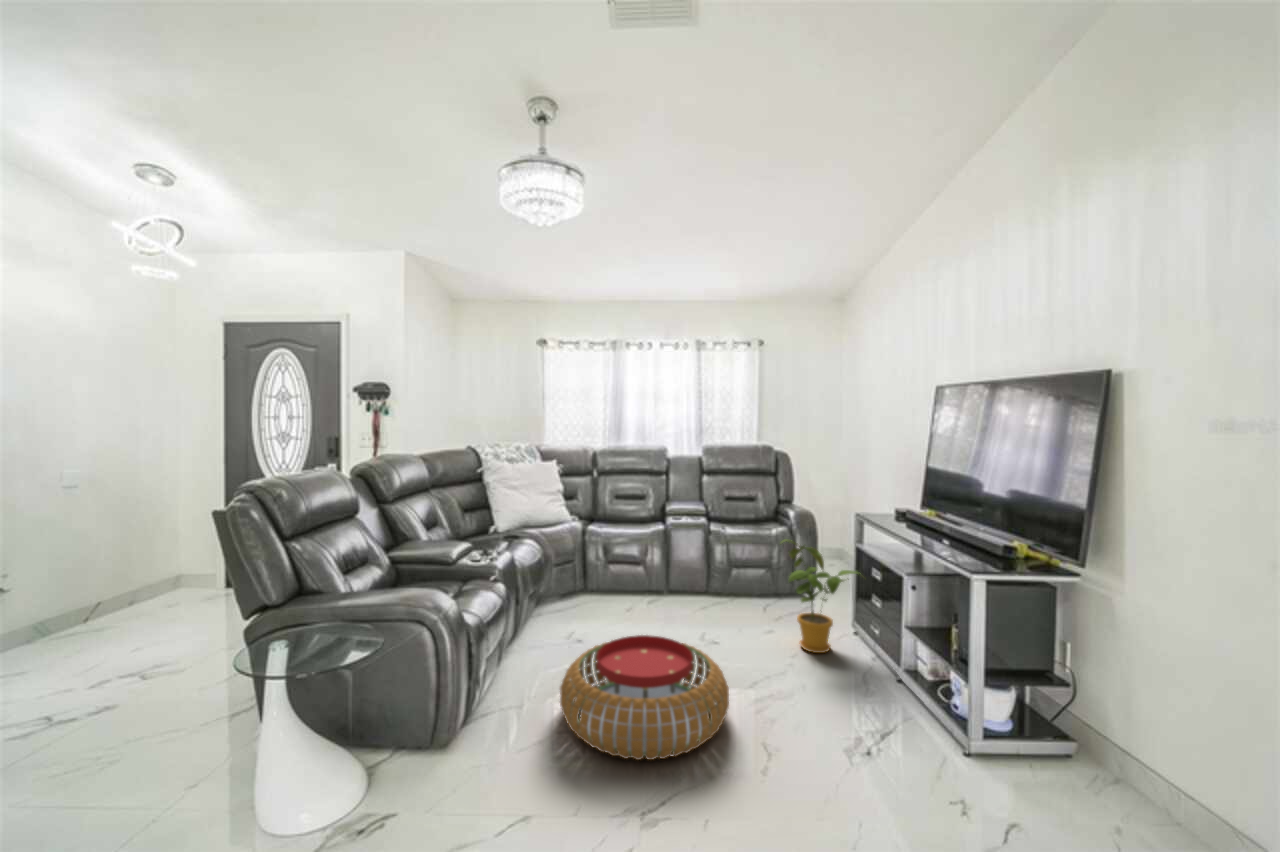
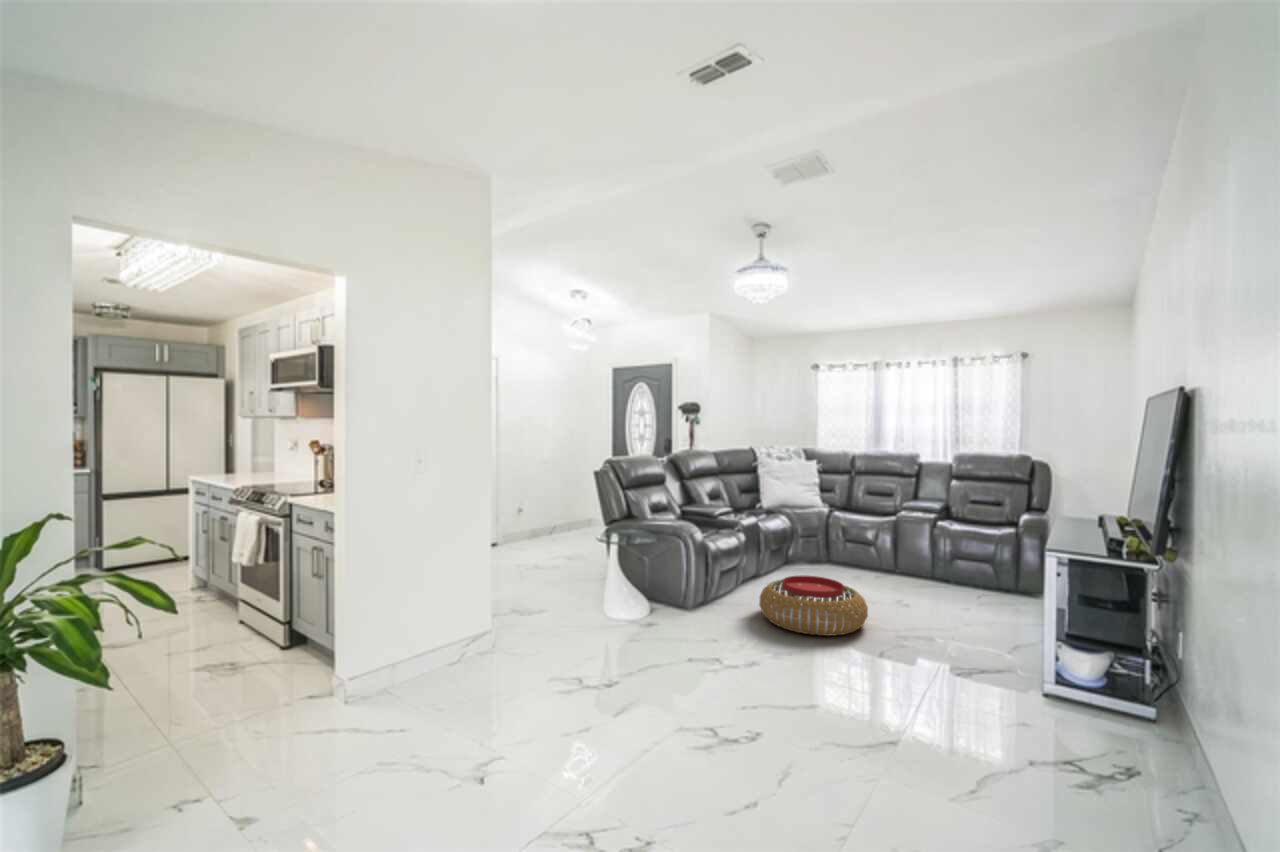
house plant: present [781,539,858,653] -> none [955,535,1039,629]

